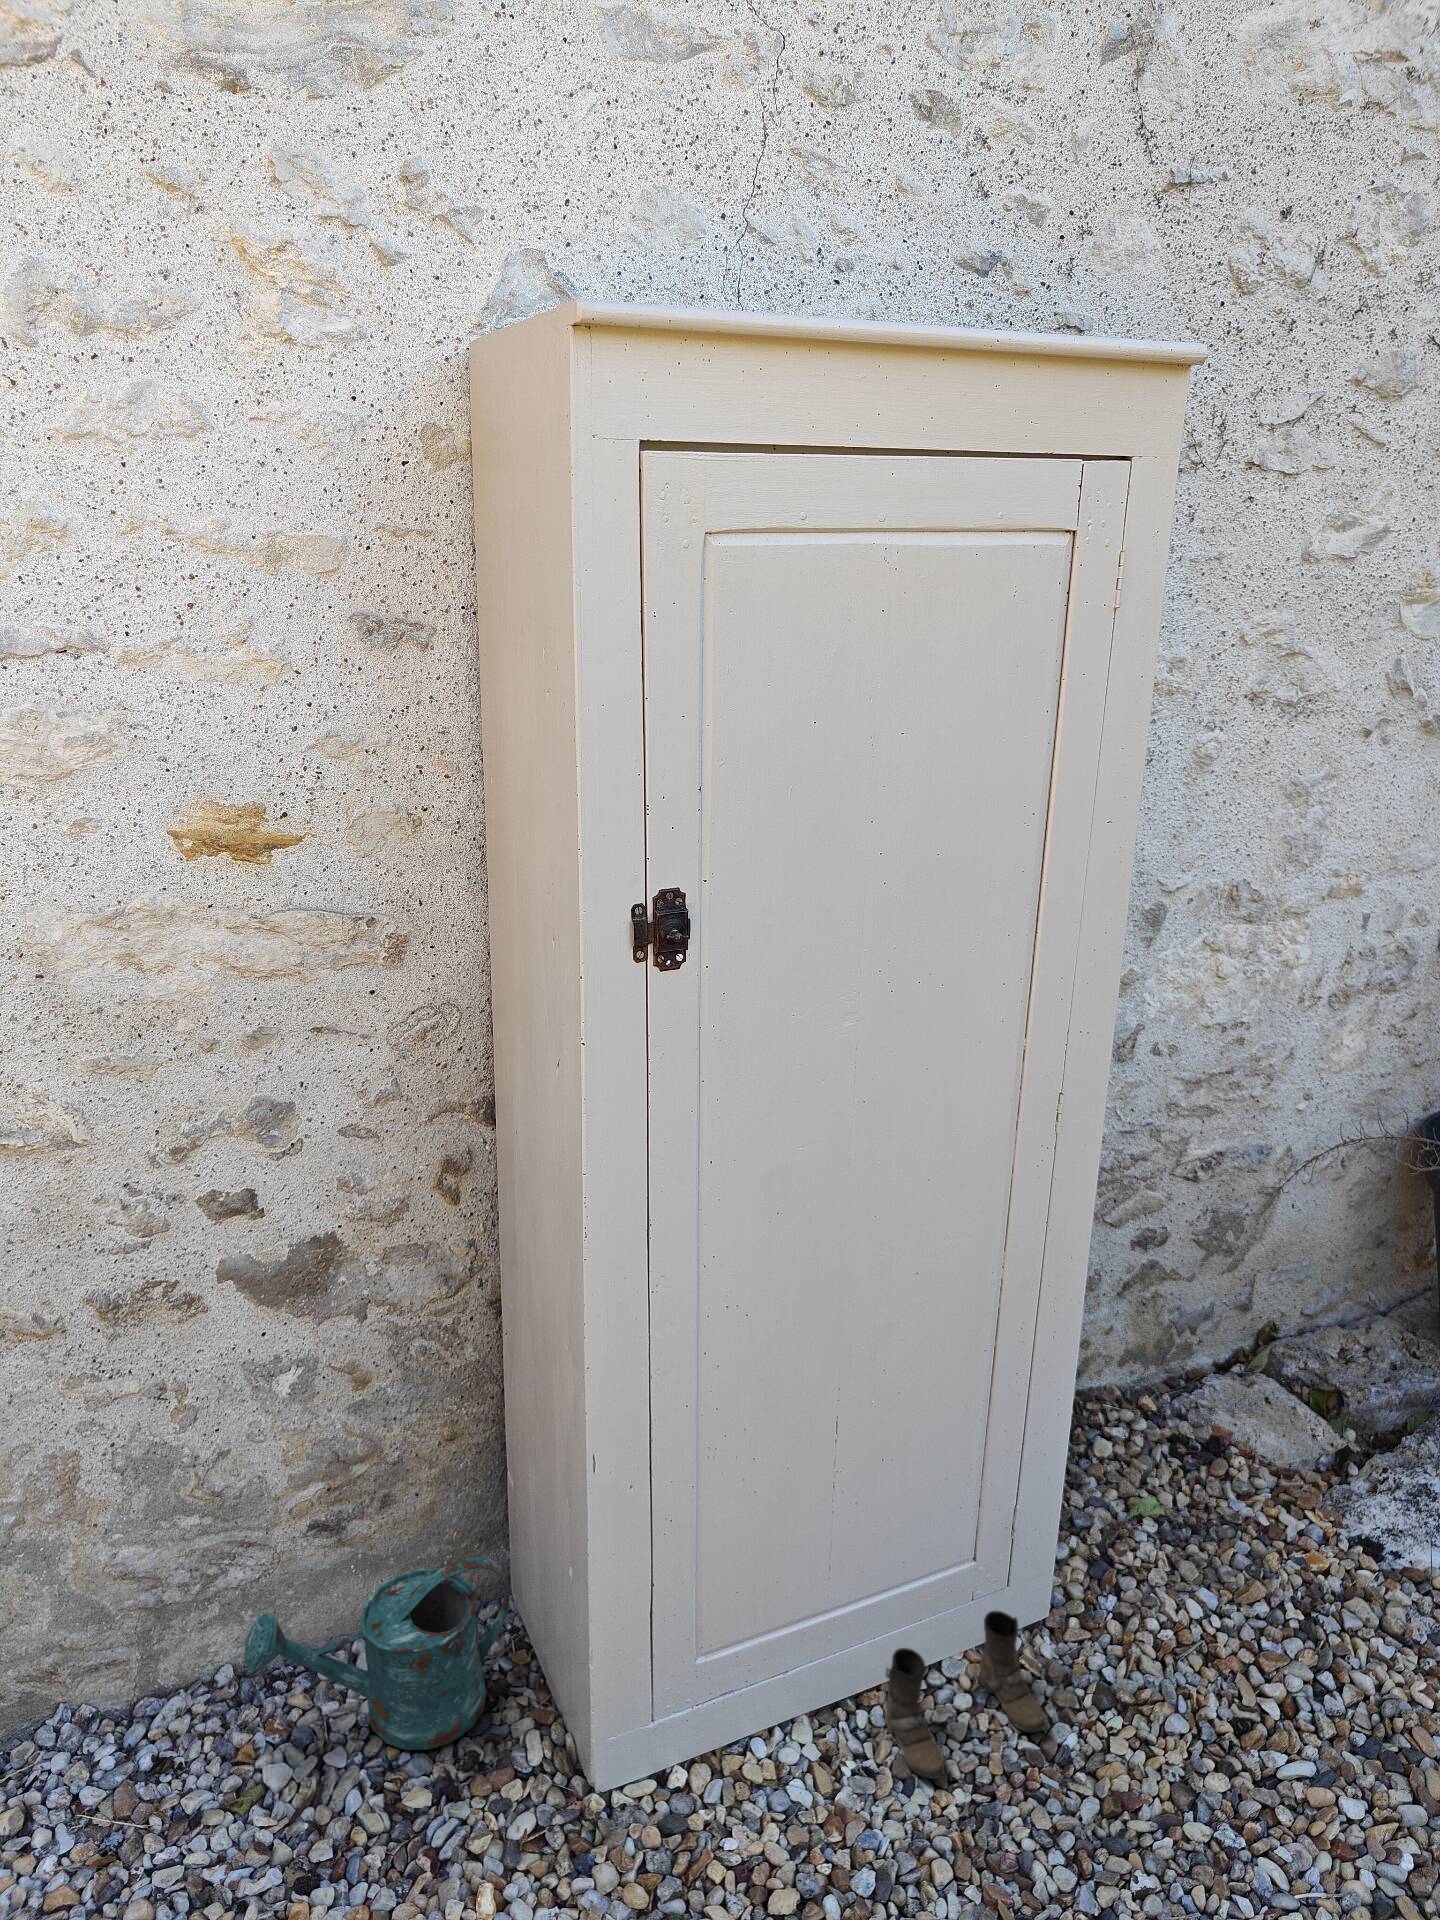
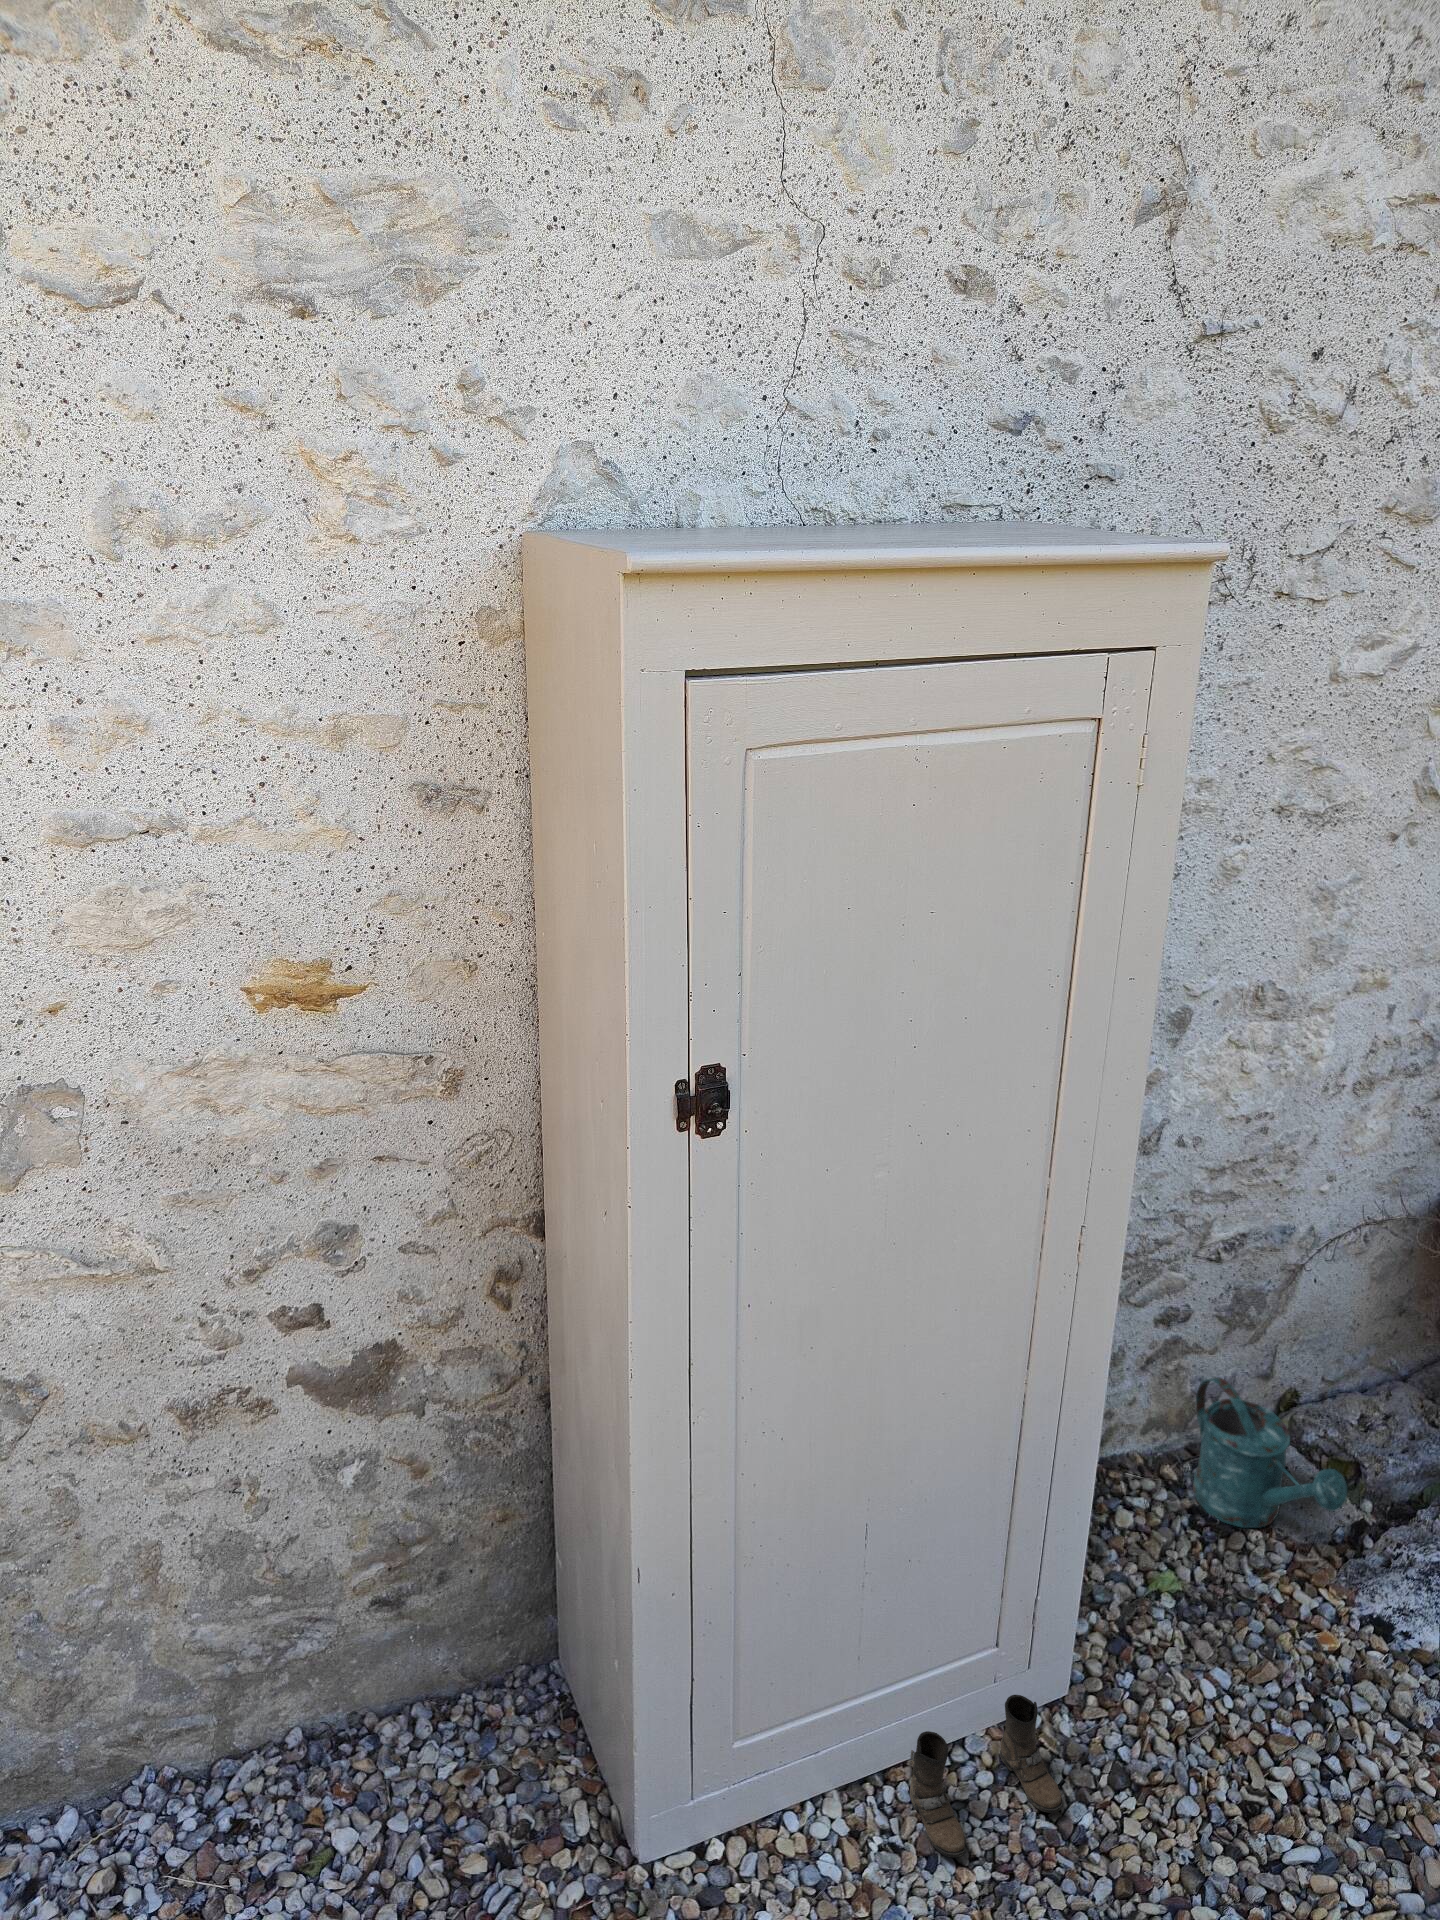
watering can: present [244,1557,510,1750] -> present [1193,1377,1347,1528]

